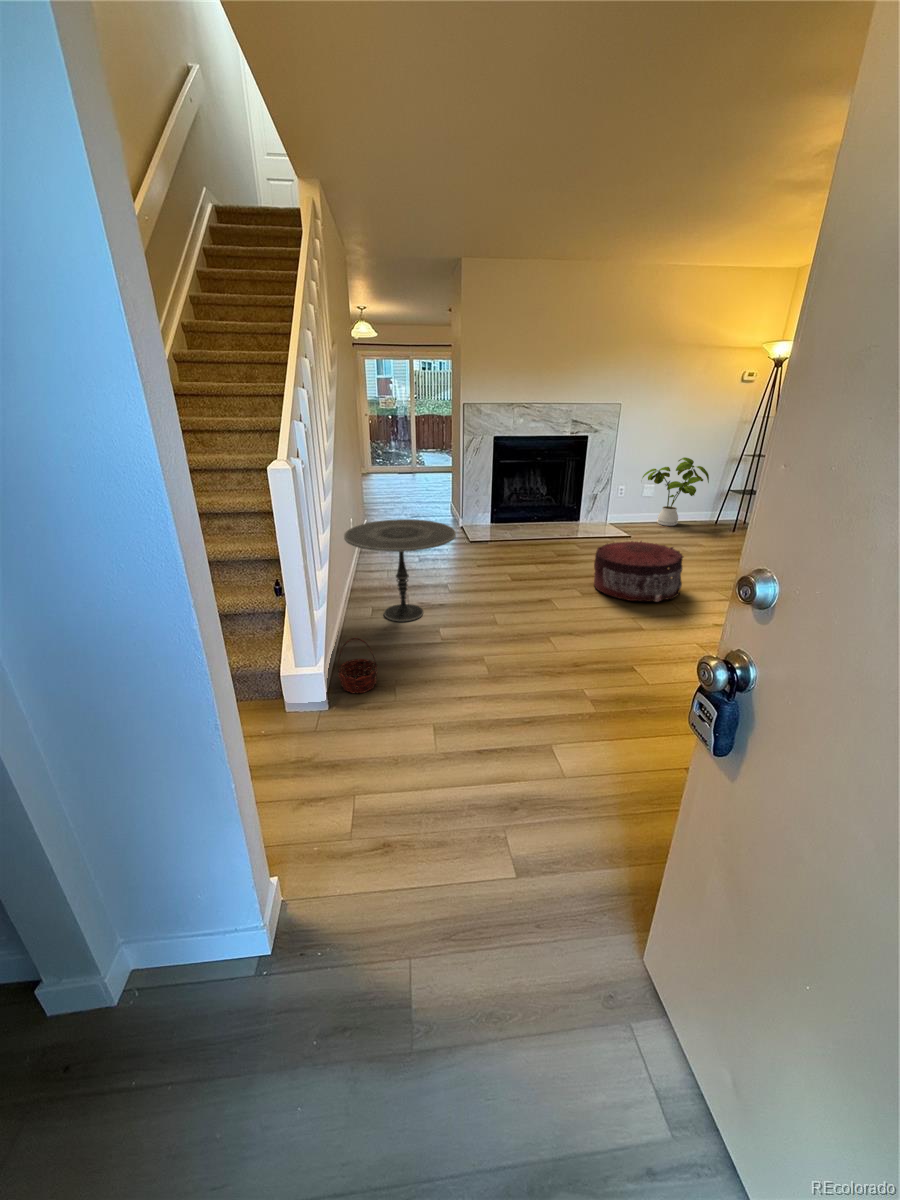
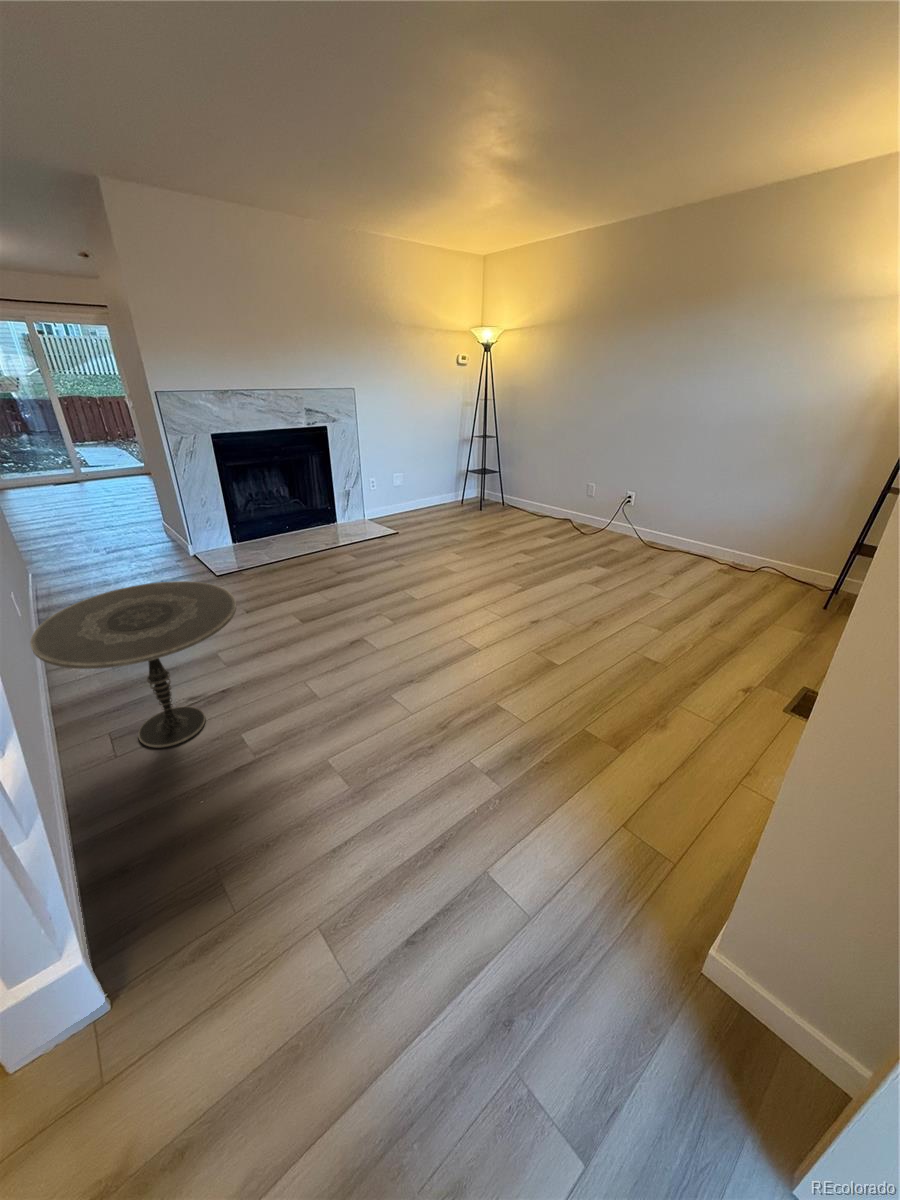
house plant: present [642,457,709,526] -> none [389,444,456,514]
pouf: present [594,541,683,602] -> none [391,546,487,620]
basket: present [338,638,378,694] -> none [109,845,191,939]

